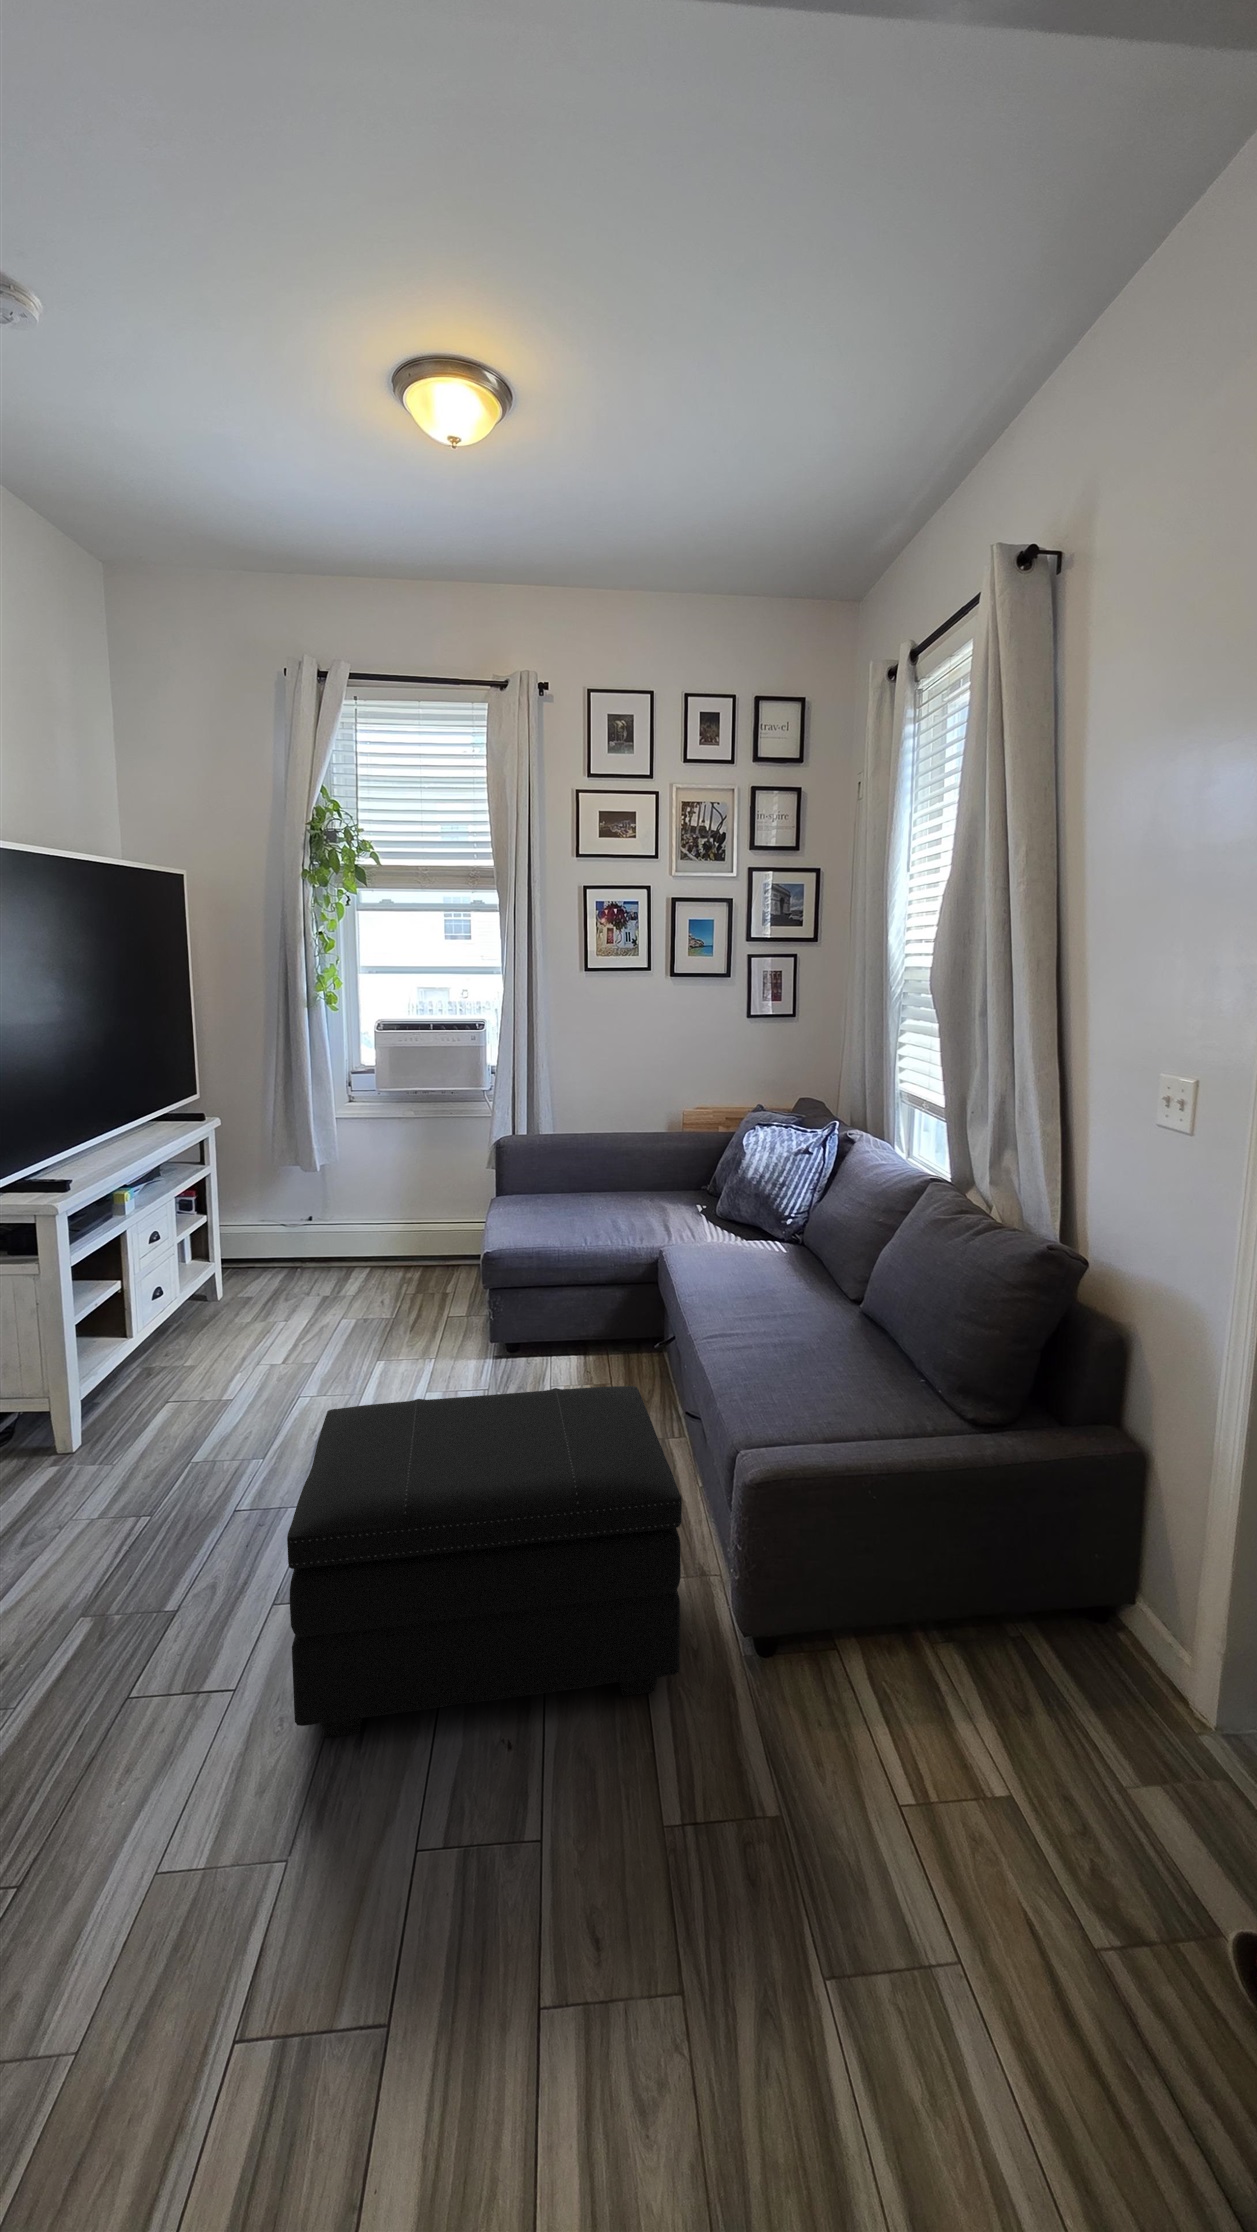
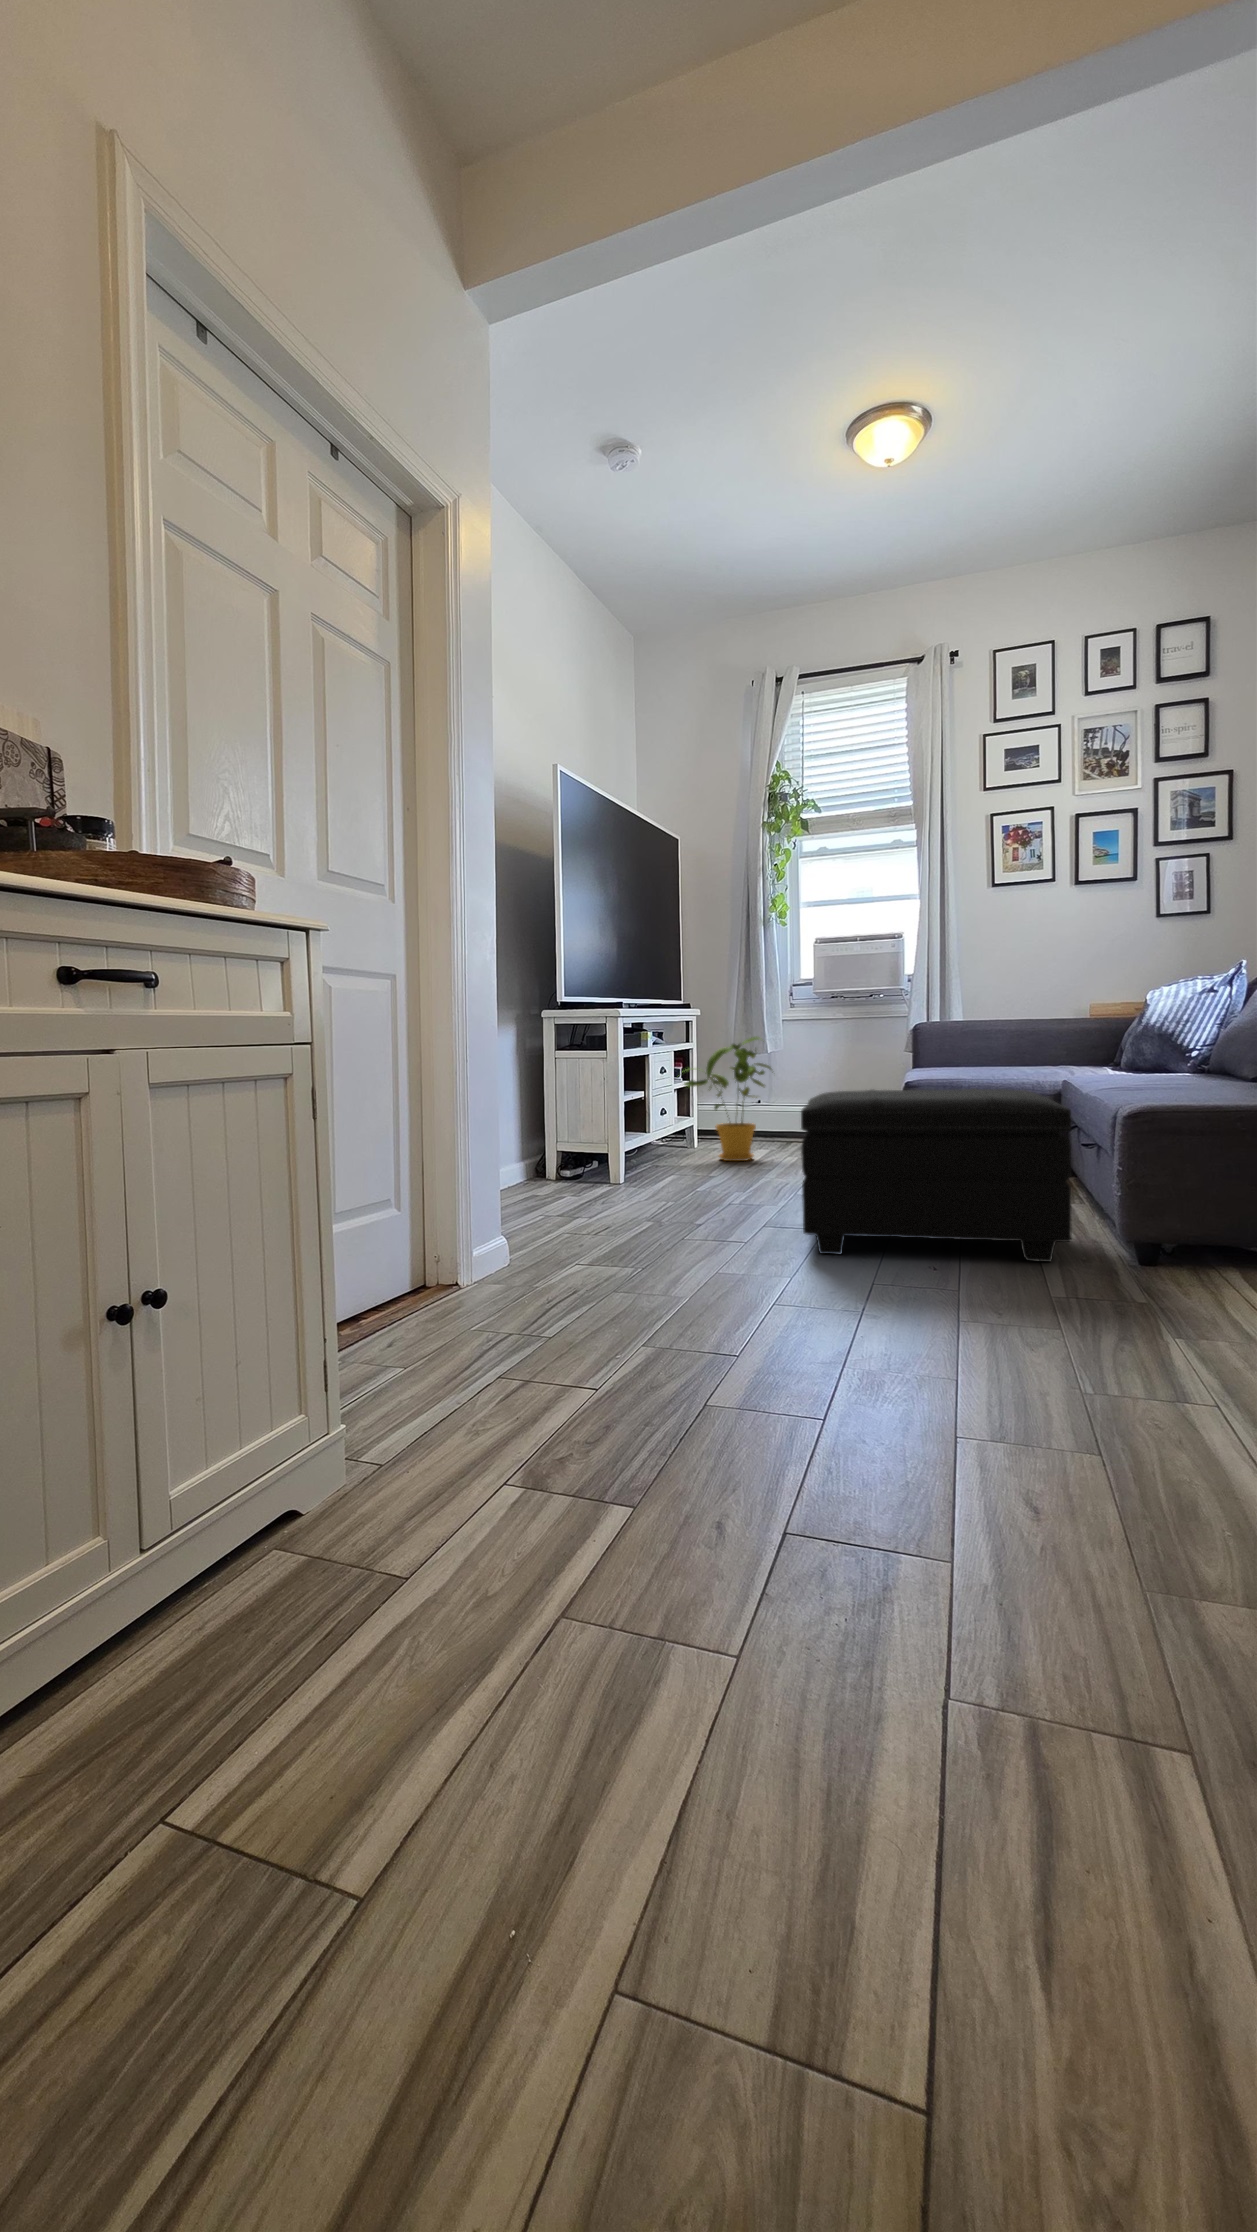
house plant: none [170,1189,317,1351] -> present [682,1037,771,1161]

